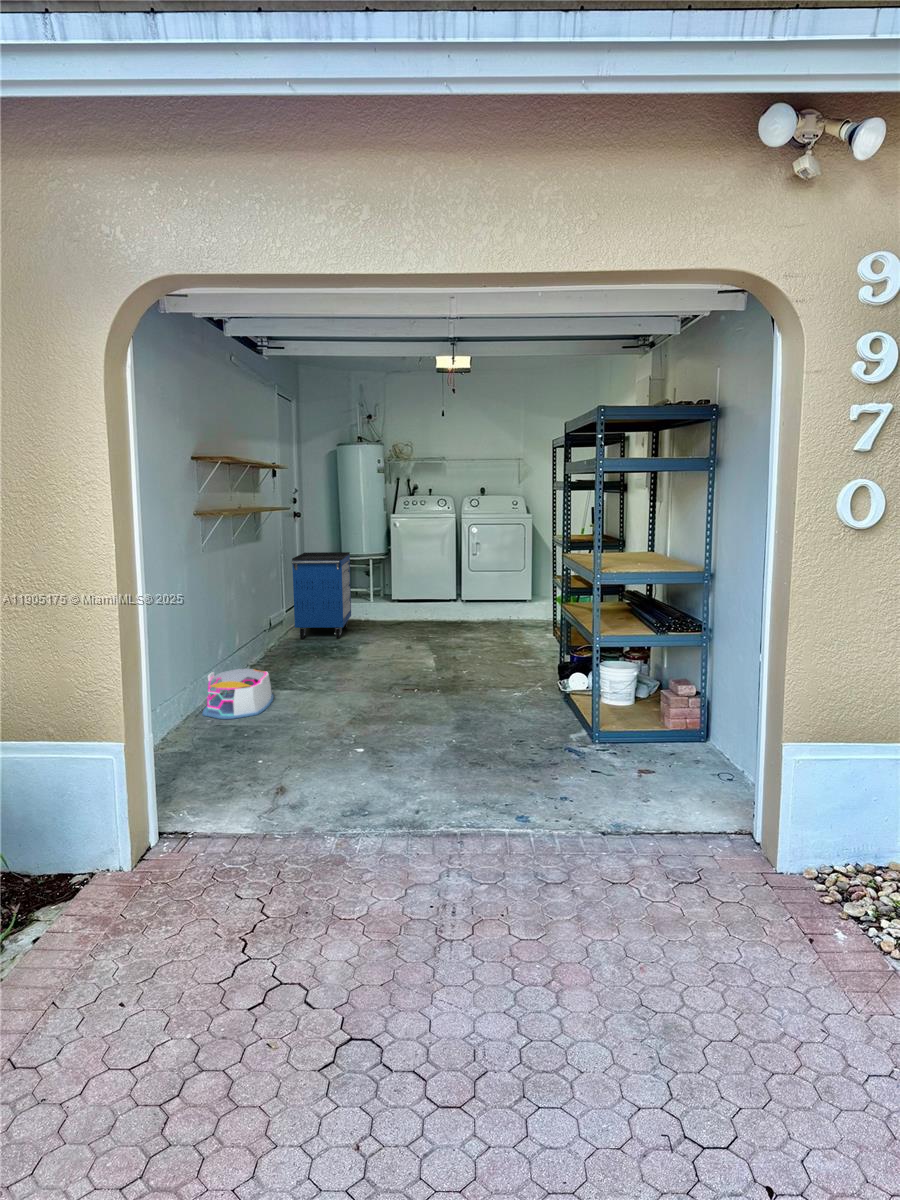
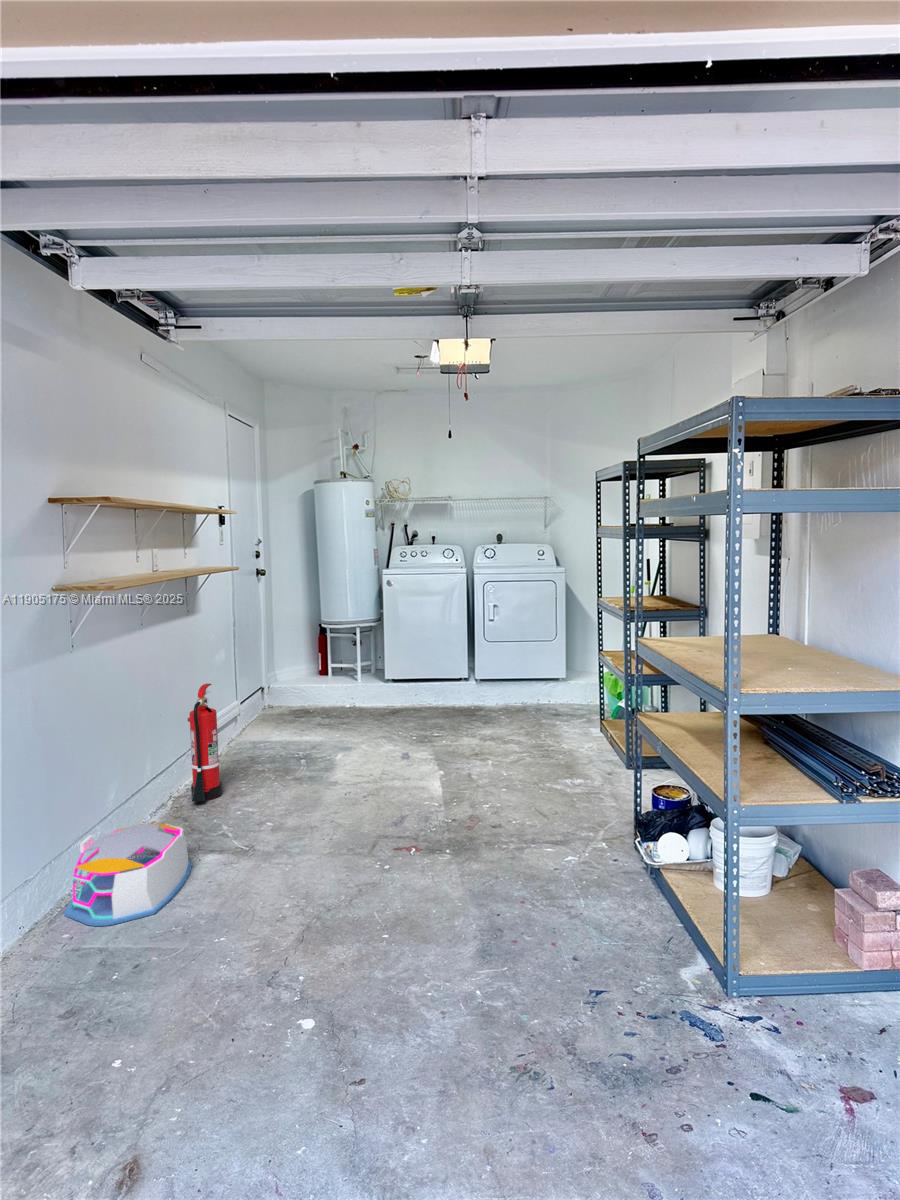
storage cabinet: present [292,552,351,639] -> none [246,621,331,741]
fire extinguisher: none [259,589,282,668] -> present [188,684,222,801]

